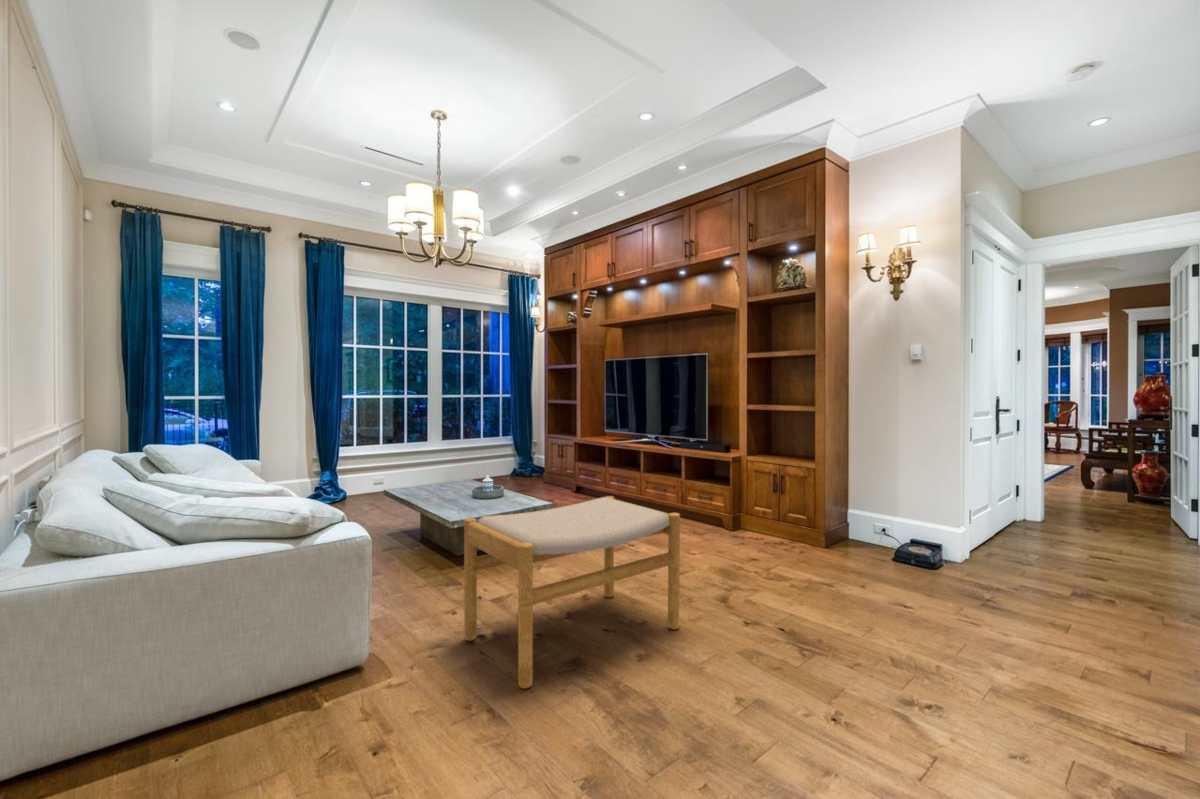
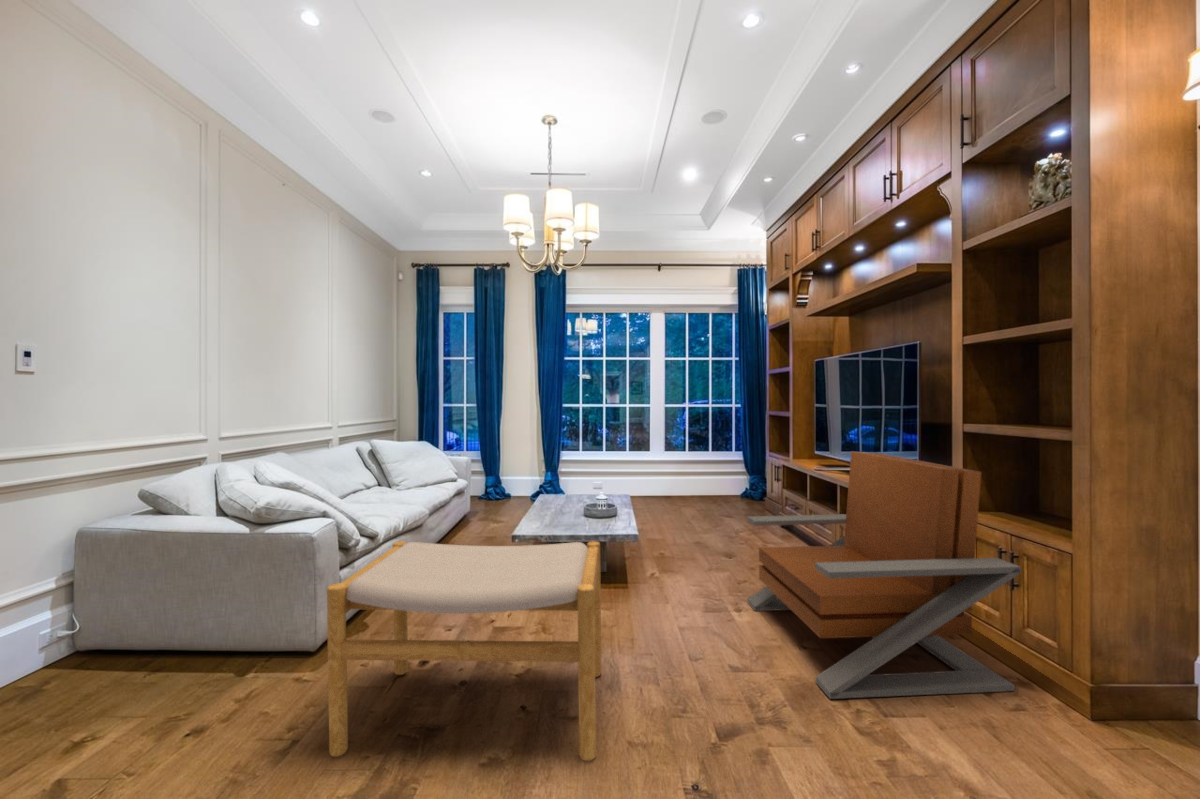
lounge chair: none [629,425,794,569] -> present [747,452,1021,699]

